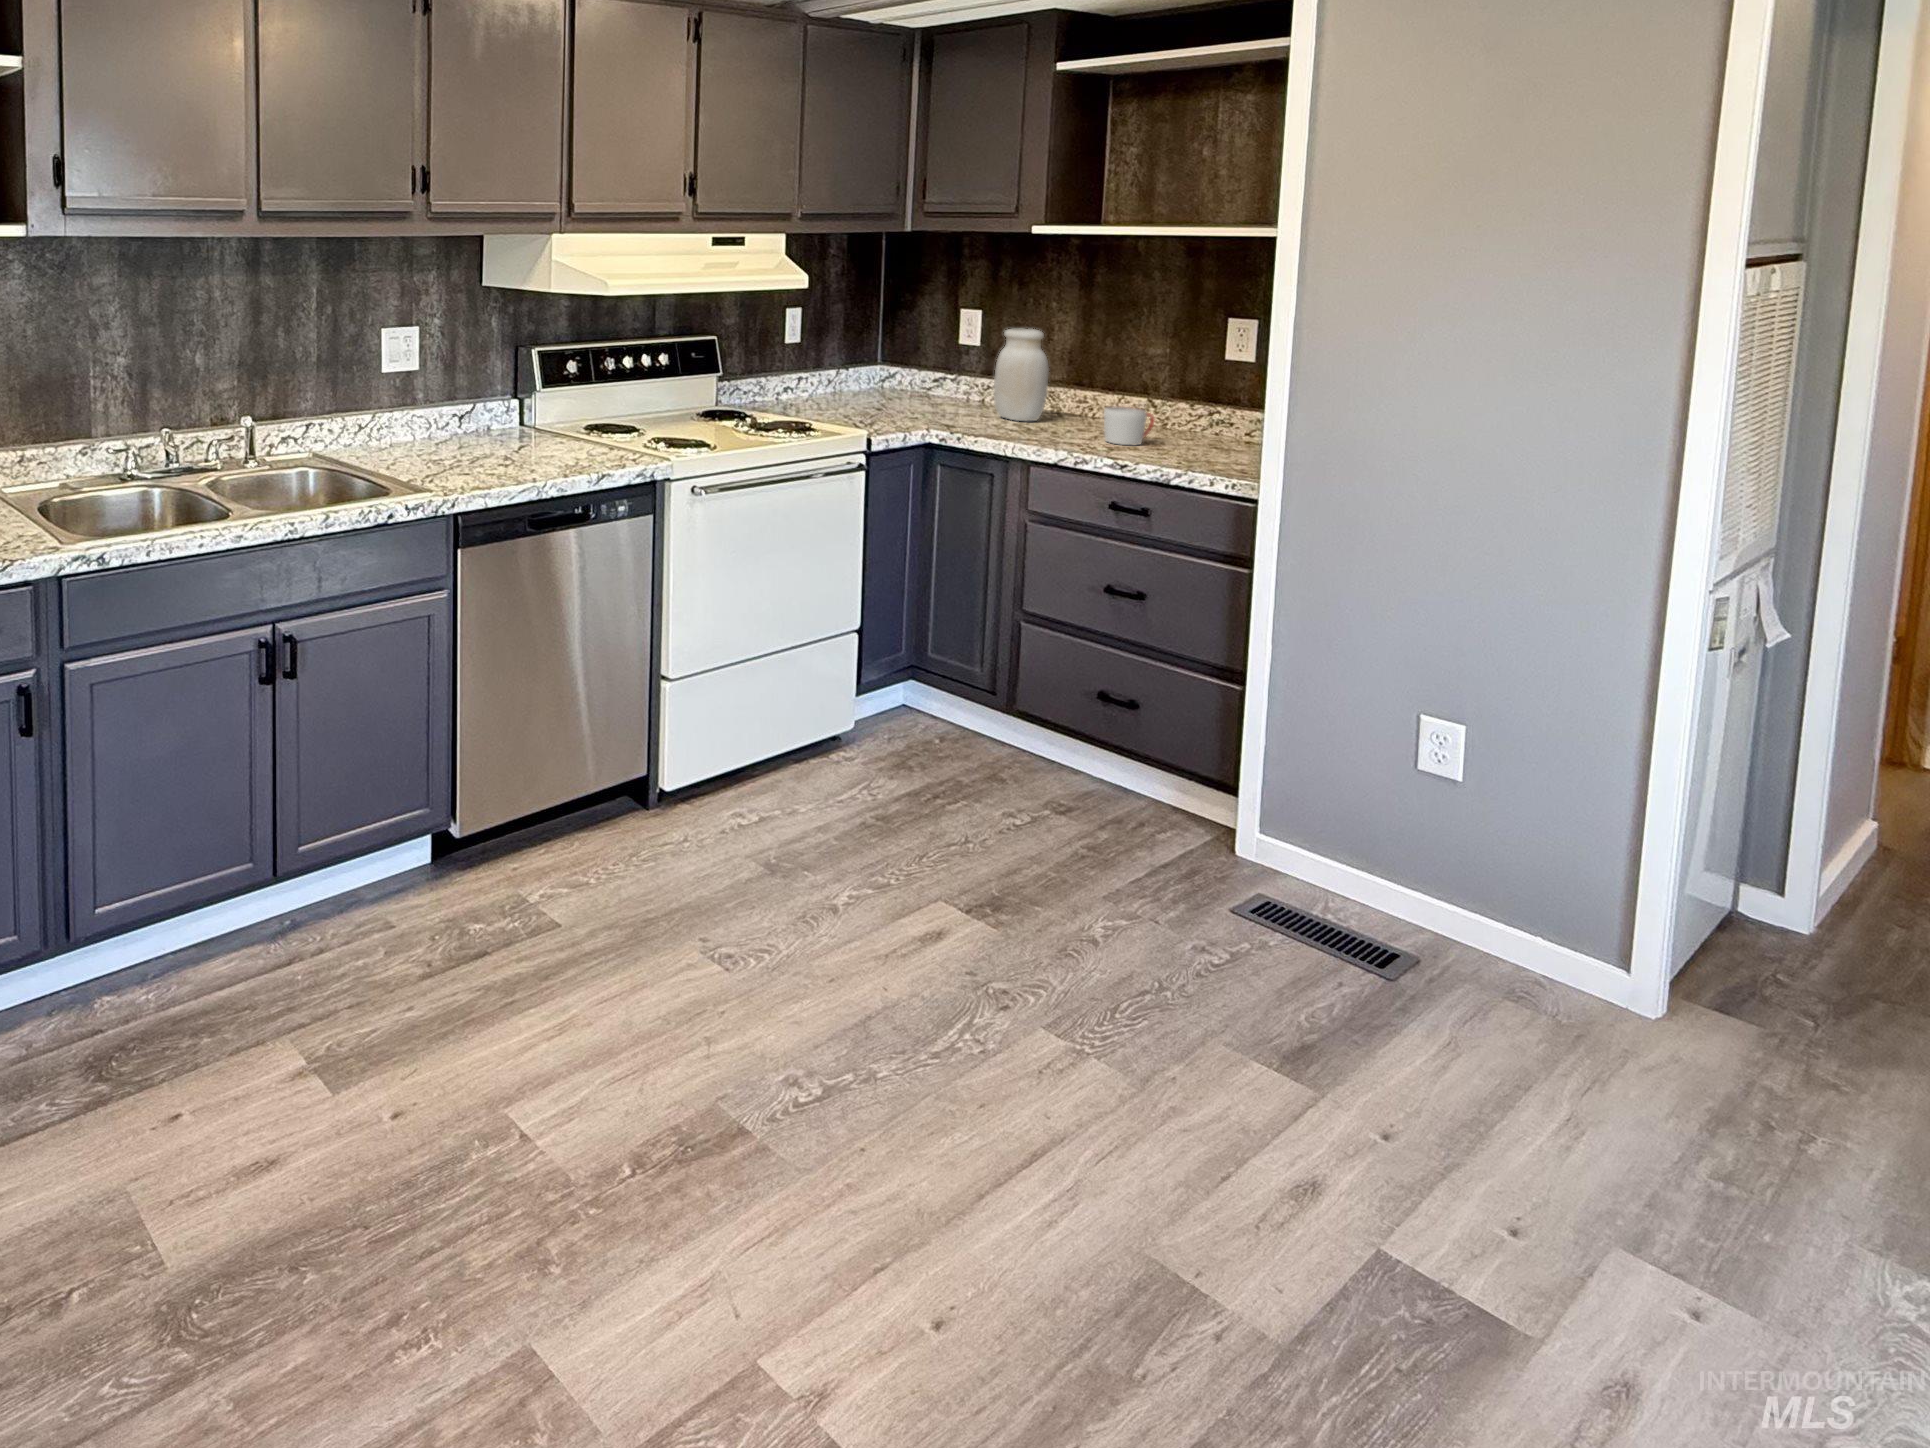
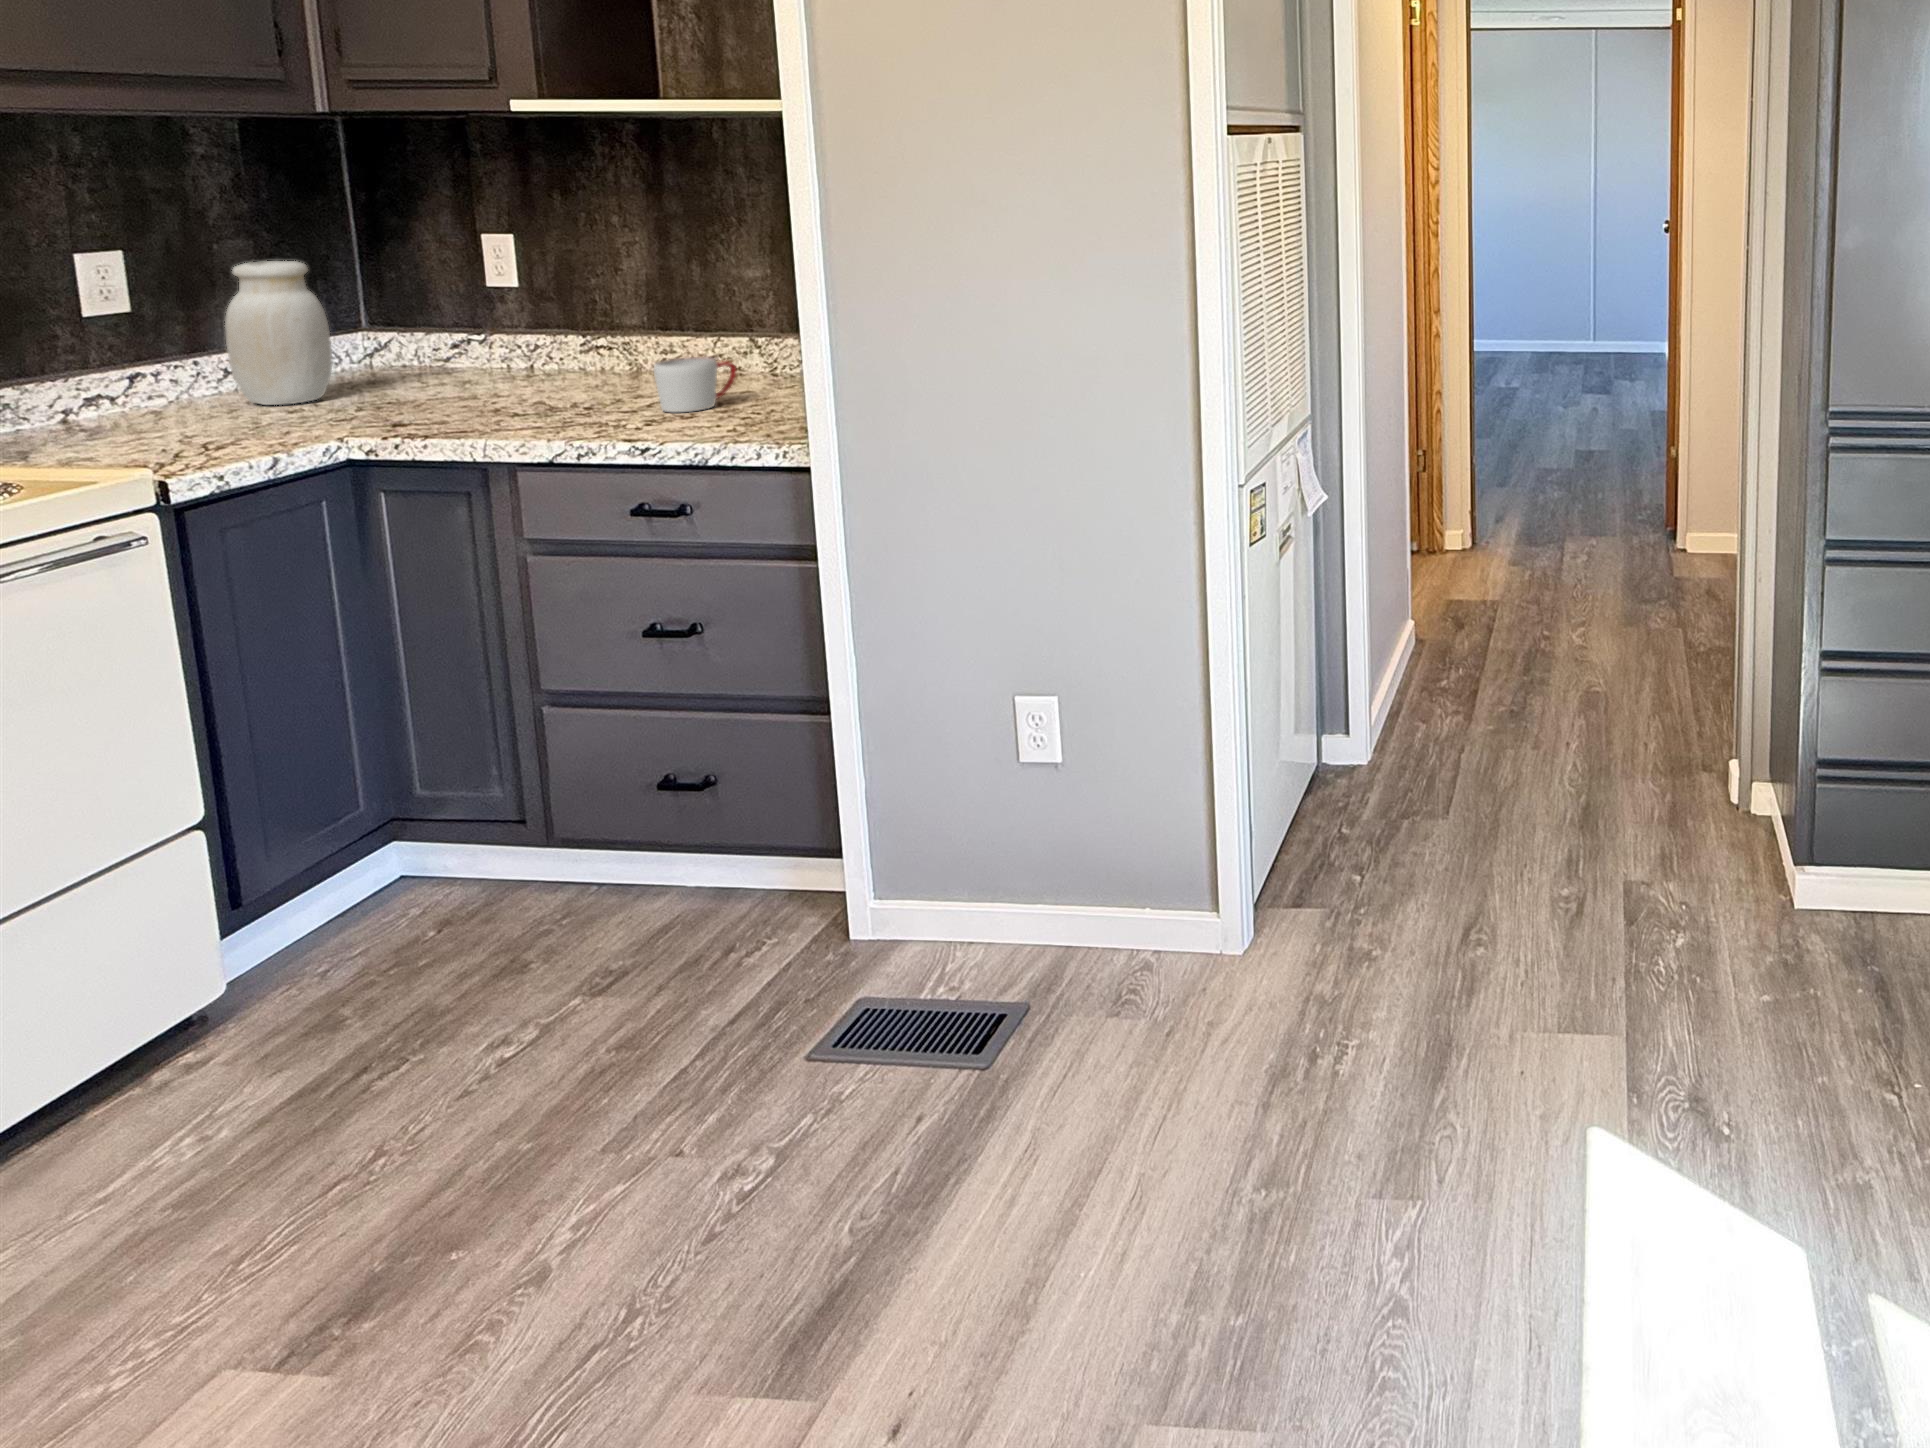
jar: present [994,328,1049,421] -> present [225,261,332,405]

